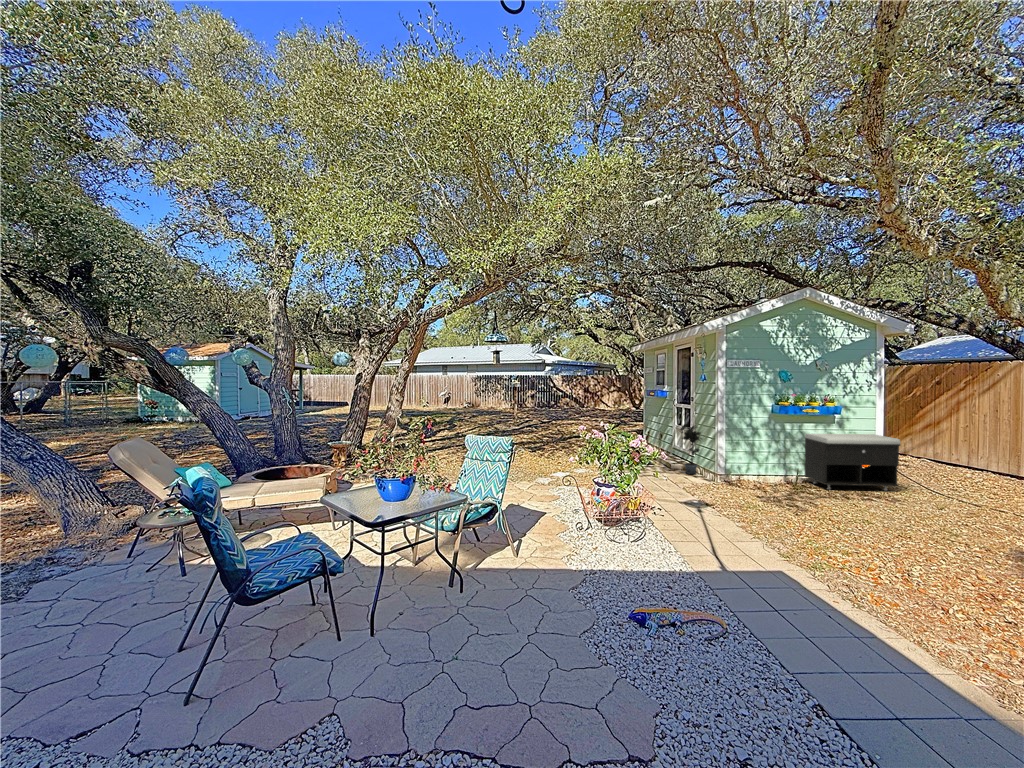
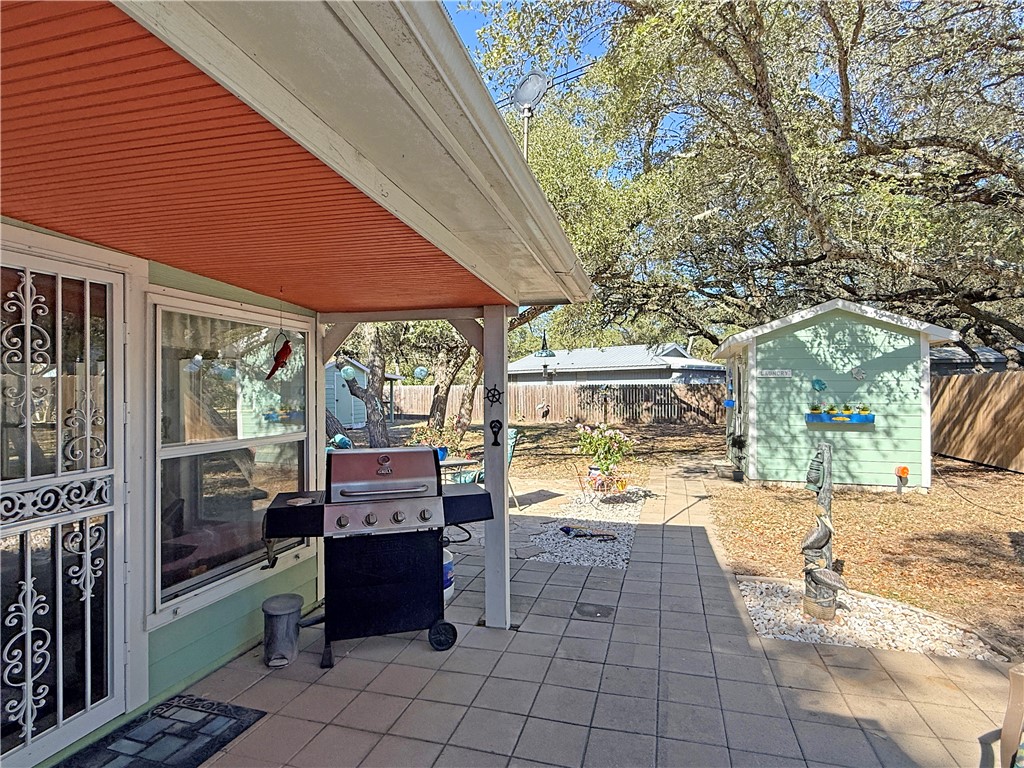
storage bench: present [805,433,900,491] -> none [847,441,931,497]

